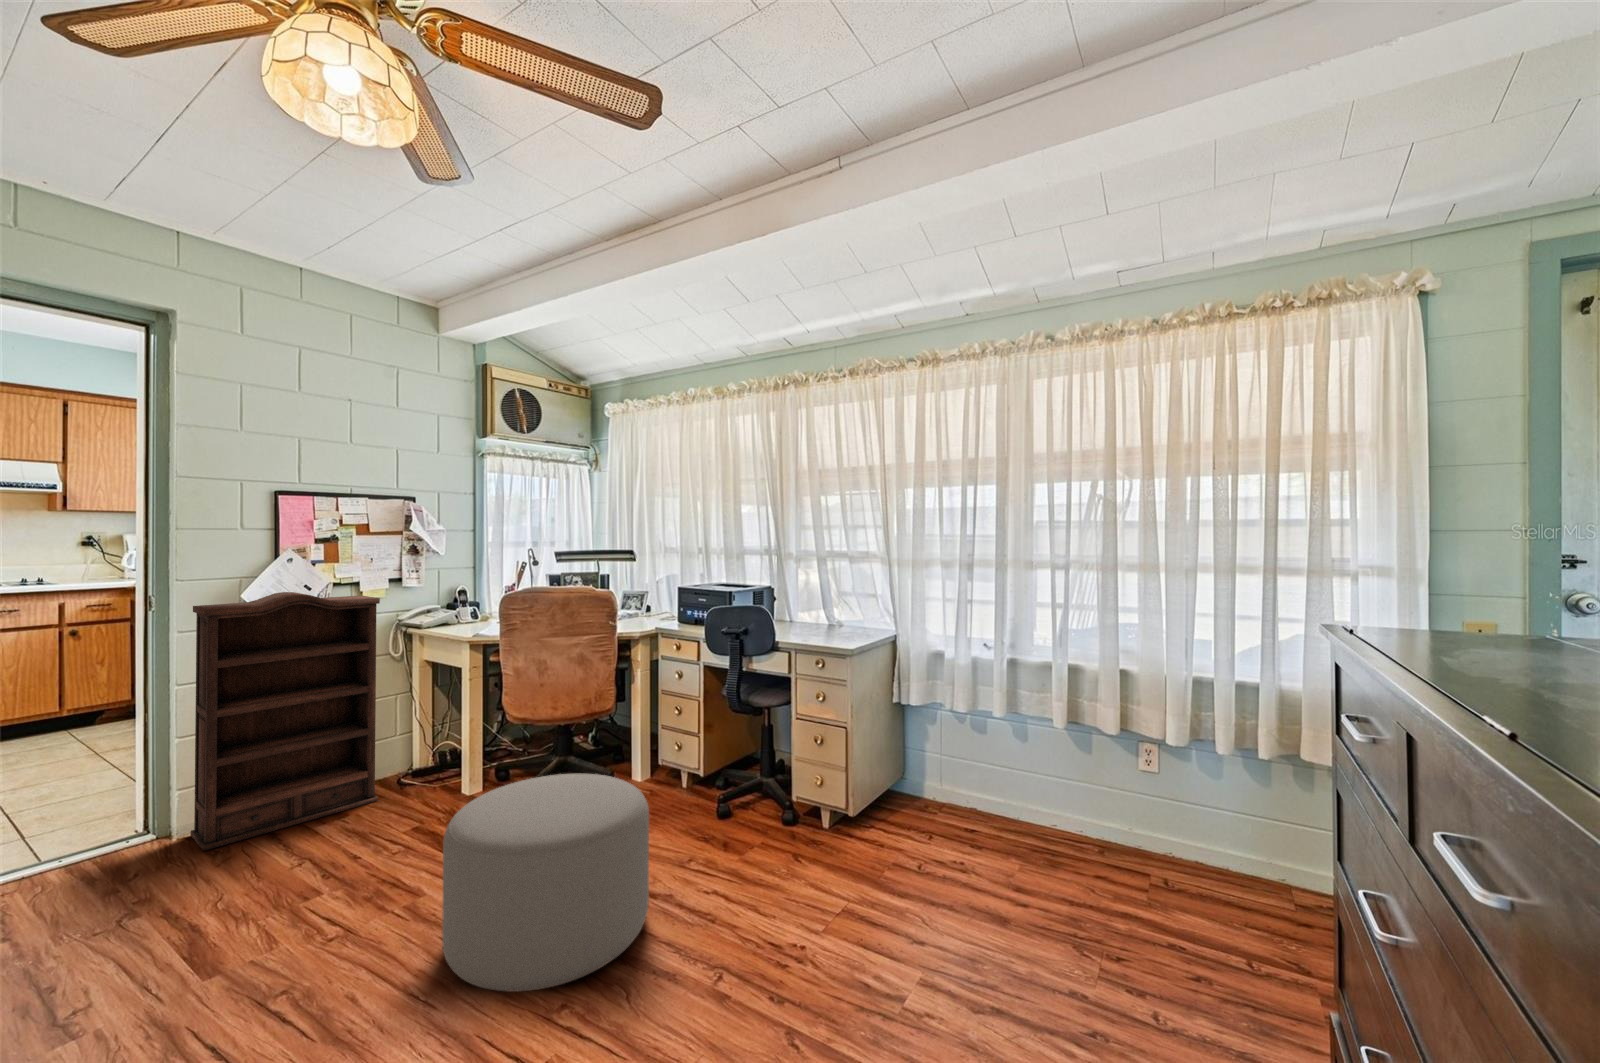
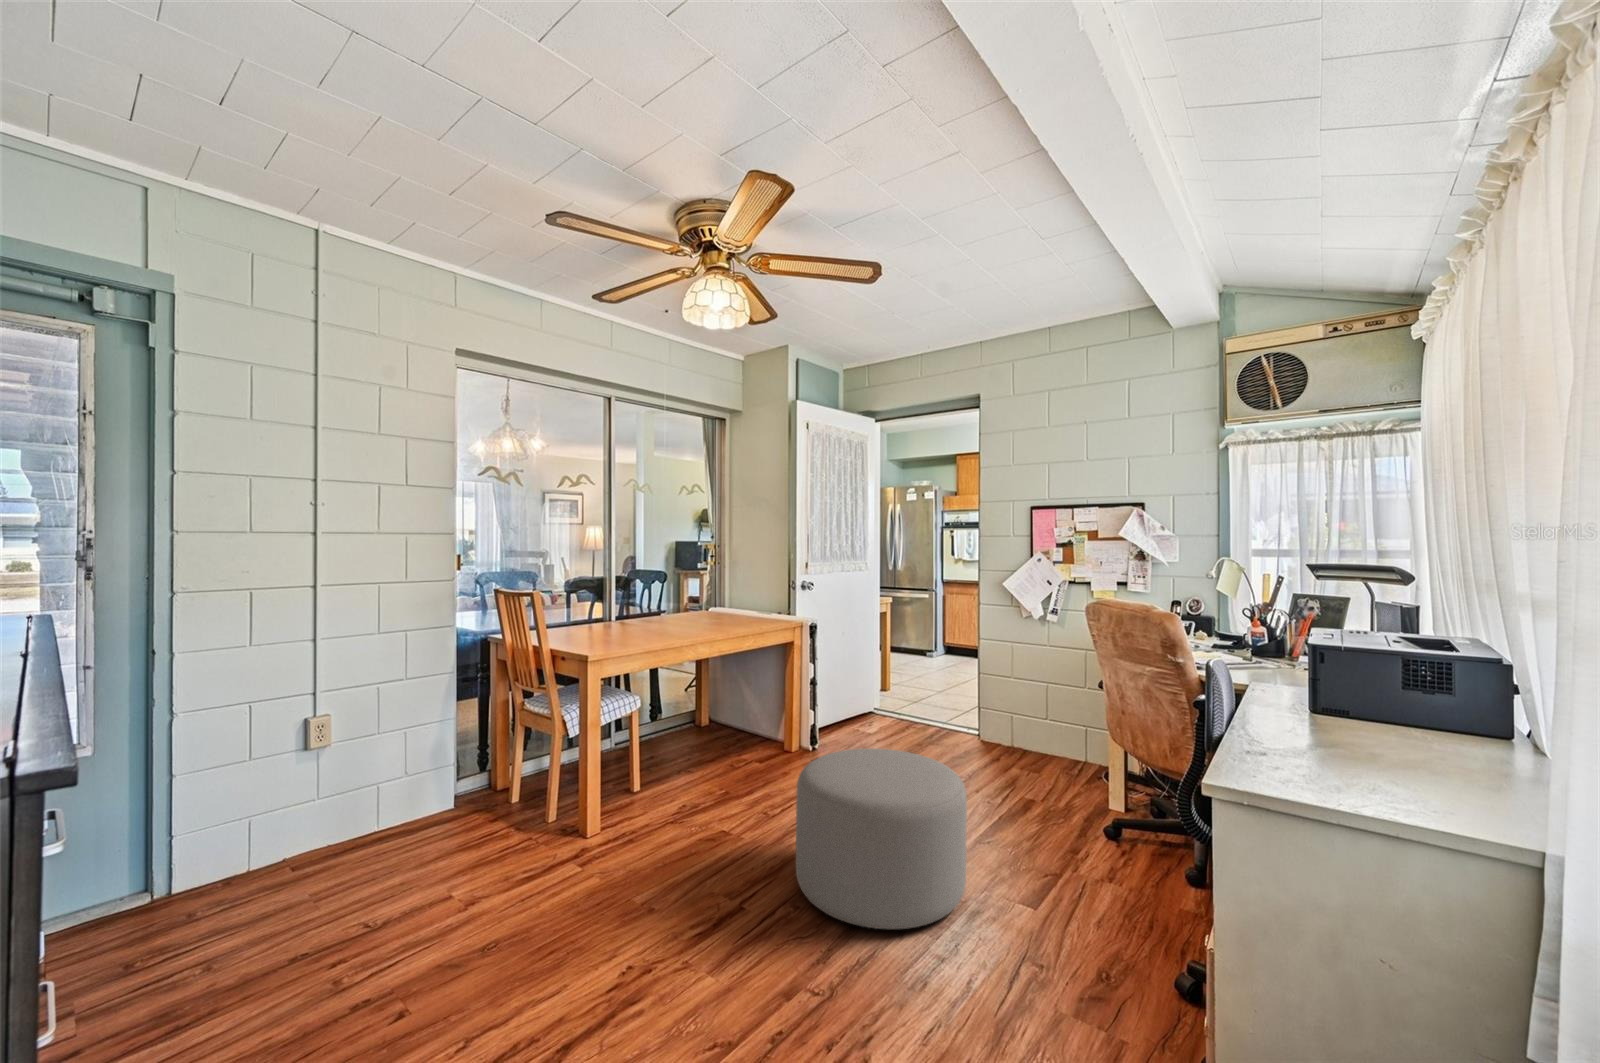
bookshelf: present [191,592,380,851] -> none [960,584,1081,777]

